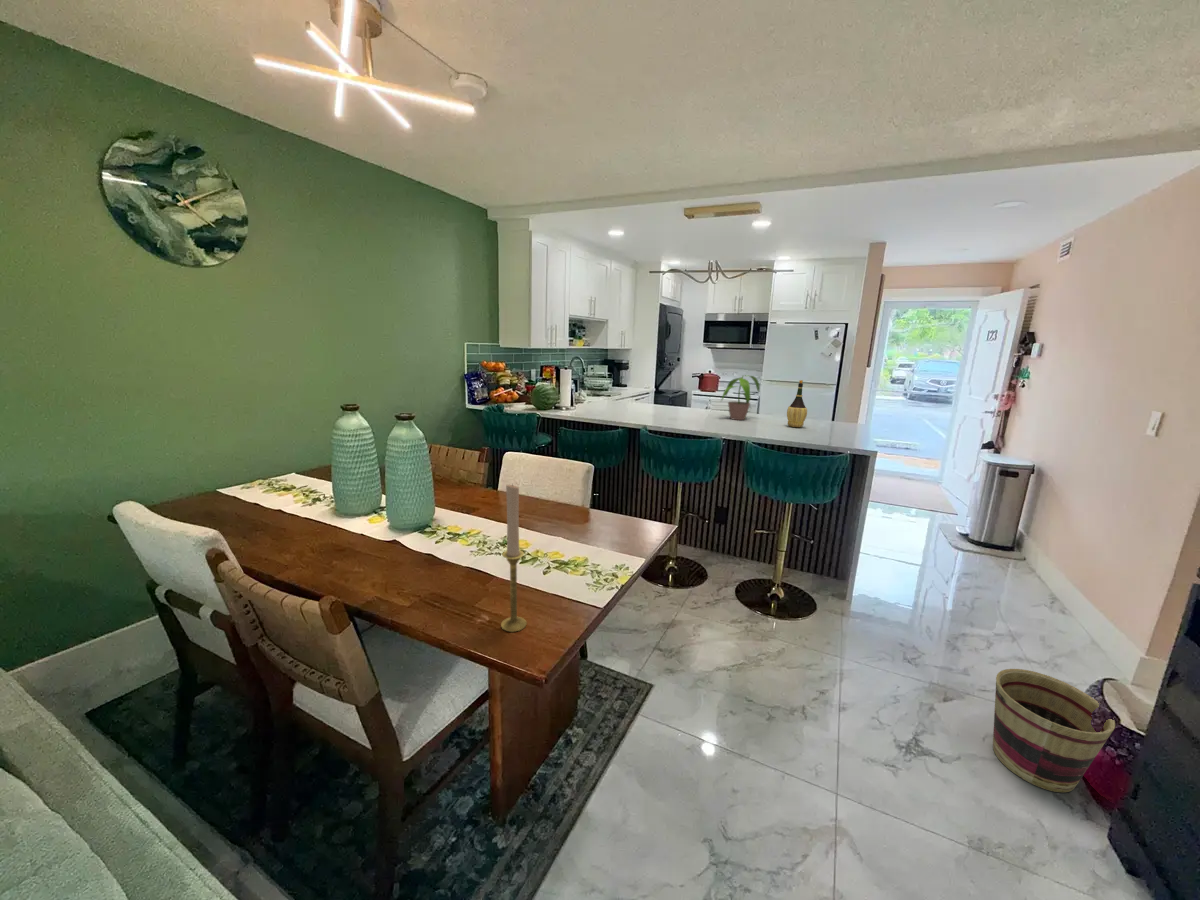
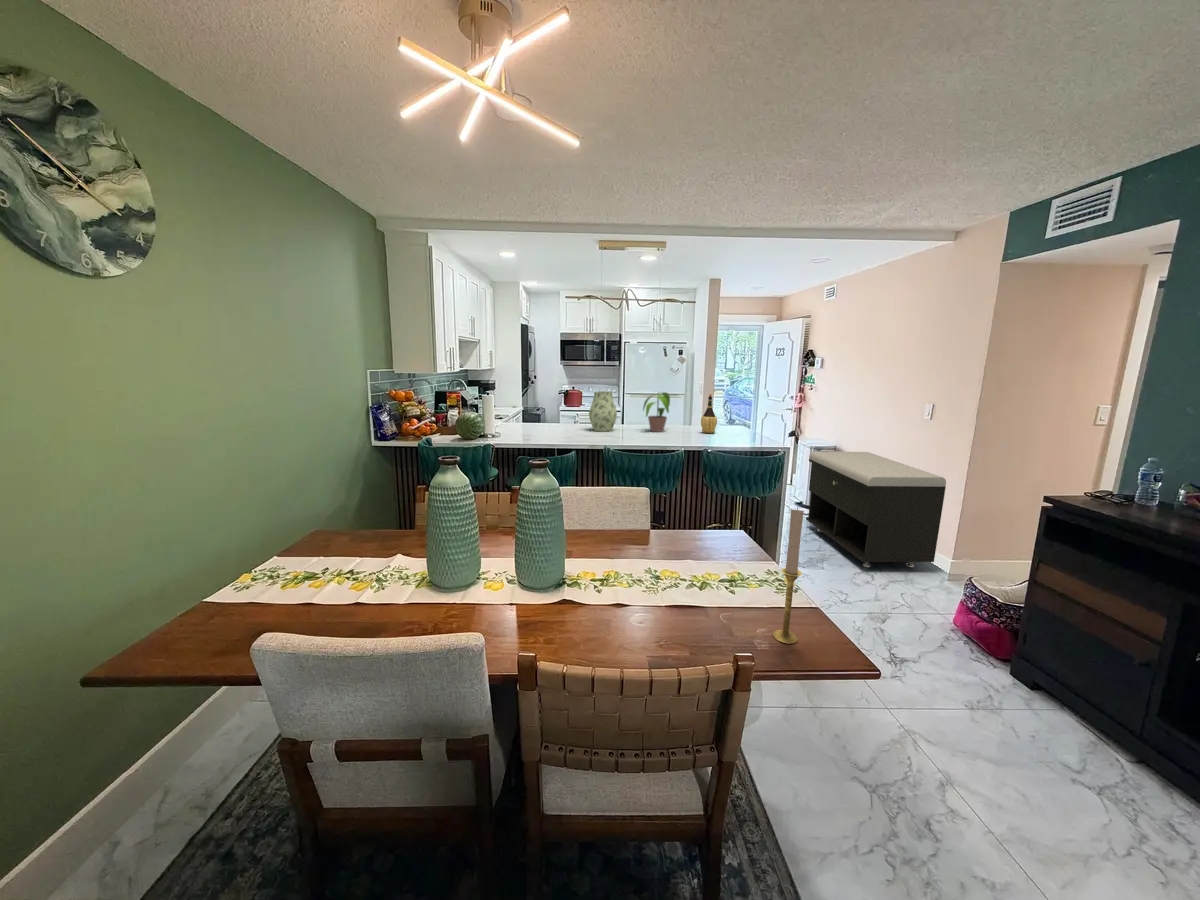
vase: none [666,371,696,414] -> present [589,391,617,432]
storage bench: none [949,469,1161,661] -> present [806,451,946,568]
basket: present [993,669,1115,792] -> none [919,580,989,652]

